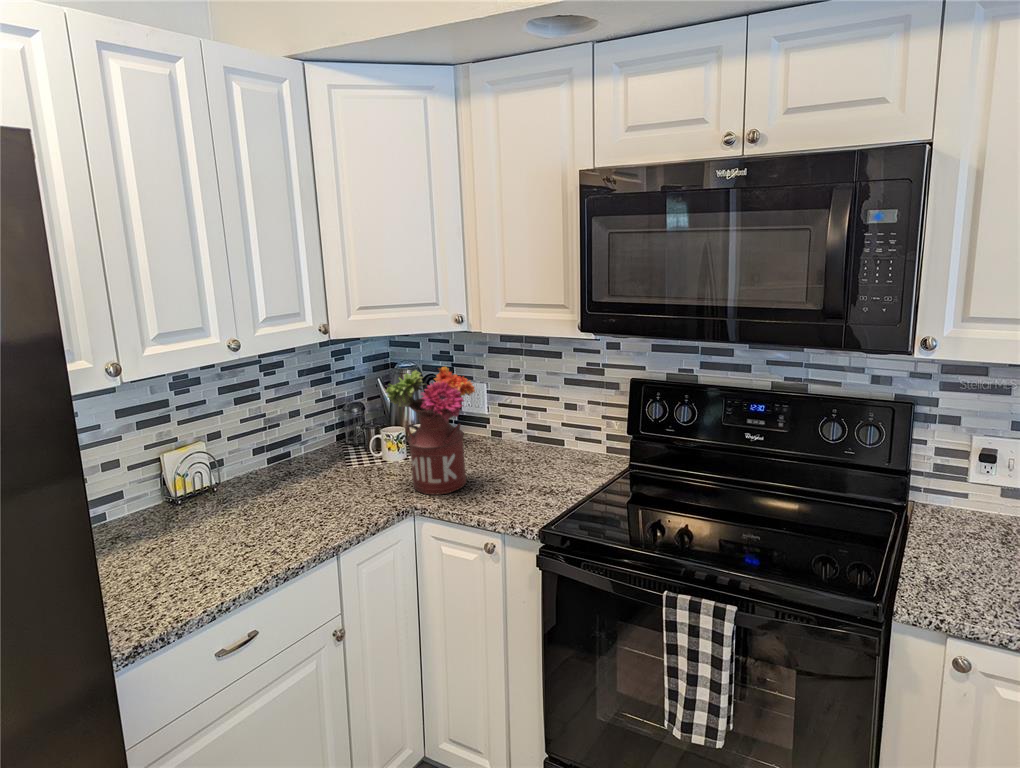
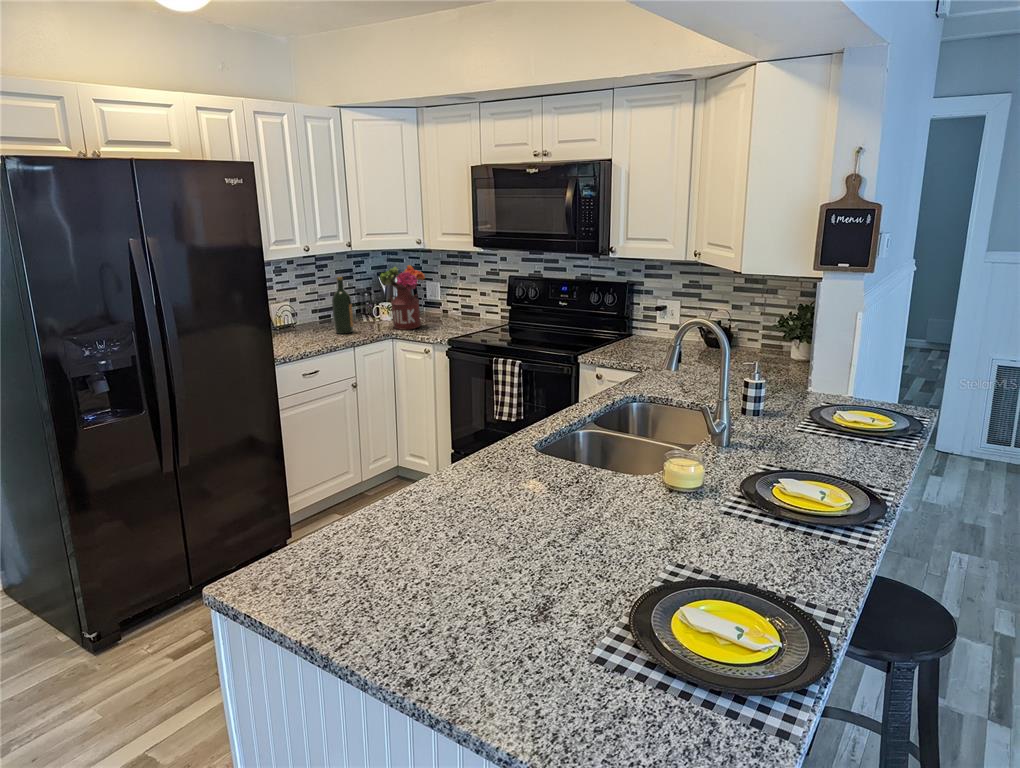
wine bottle: none [290,399,334,514] -> present [332,277,353,334]

